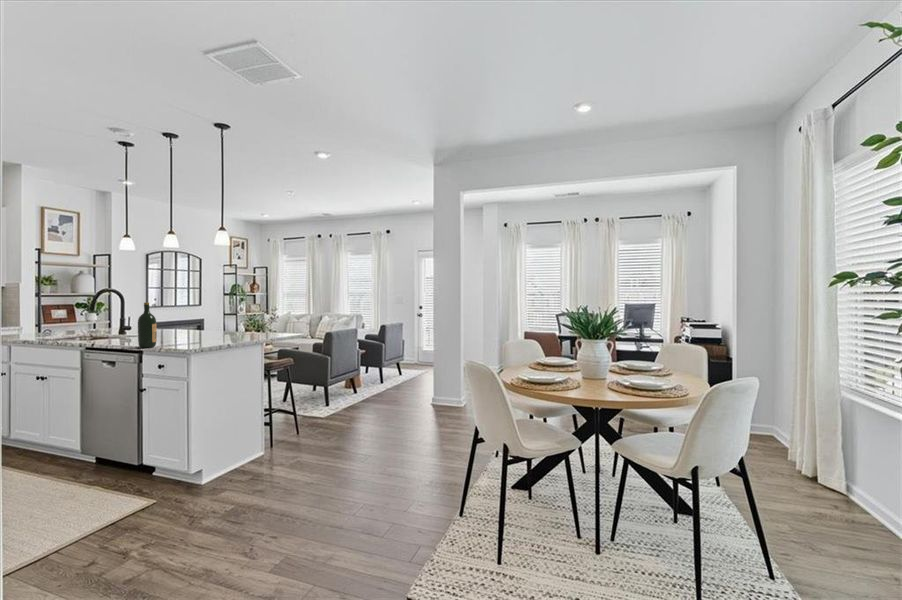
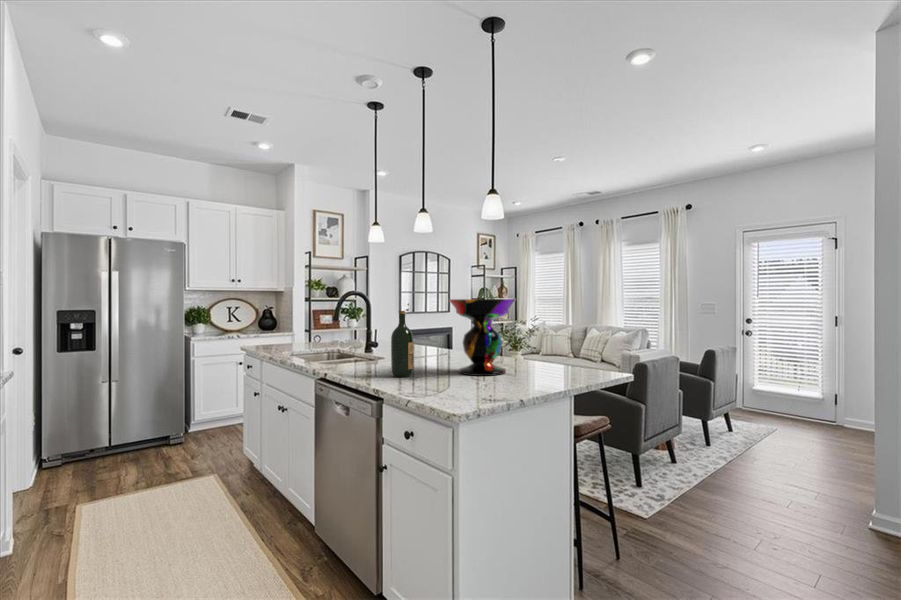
decorative bowl: none [184,294,236,344] -> present [449,299,516,376]

